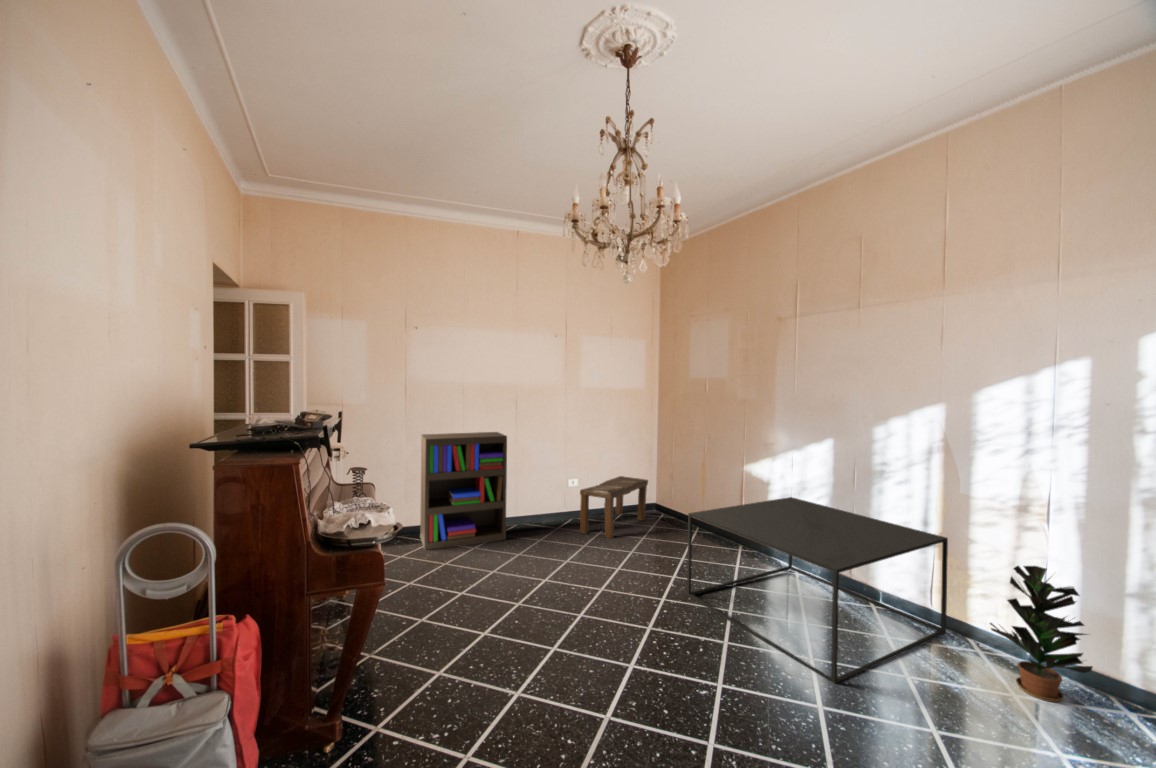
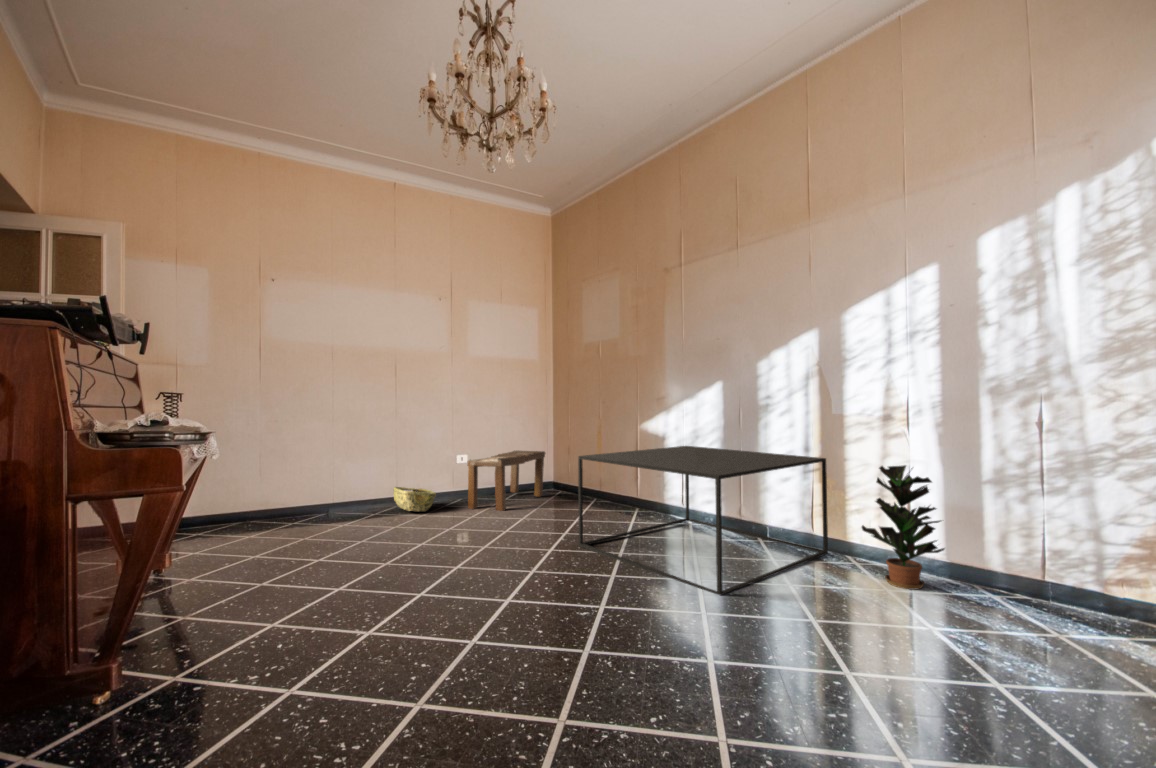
bookshelf: present [420,432,507,550] -> none [269,397,379,532]
woven basket: none [517,509,553,534] -> present [394,487,436,512]

